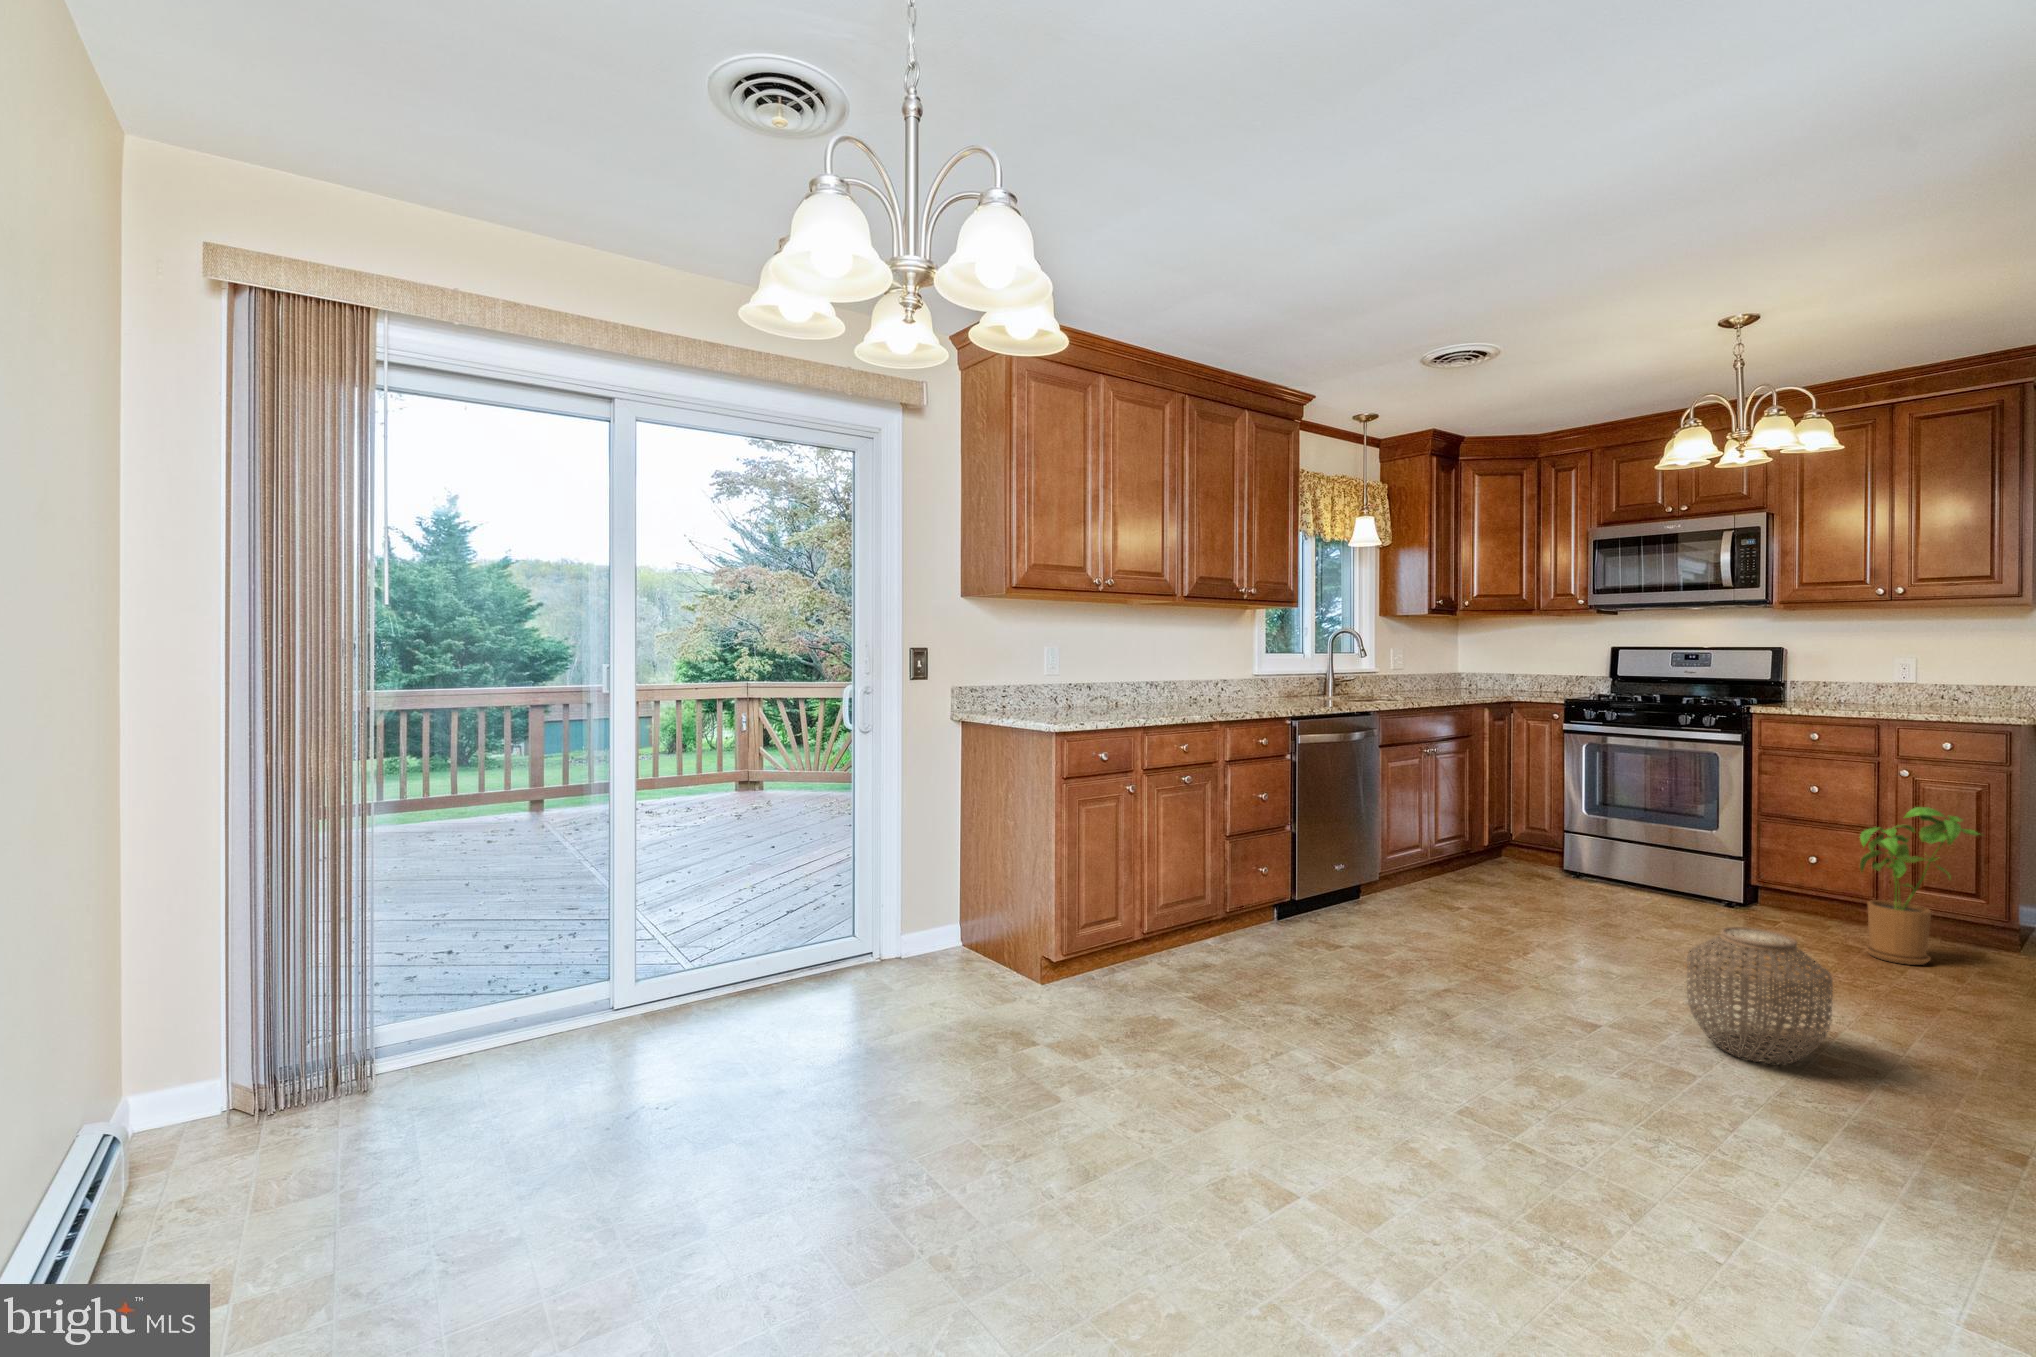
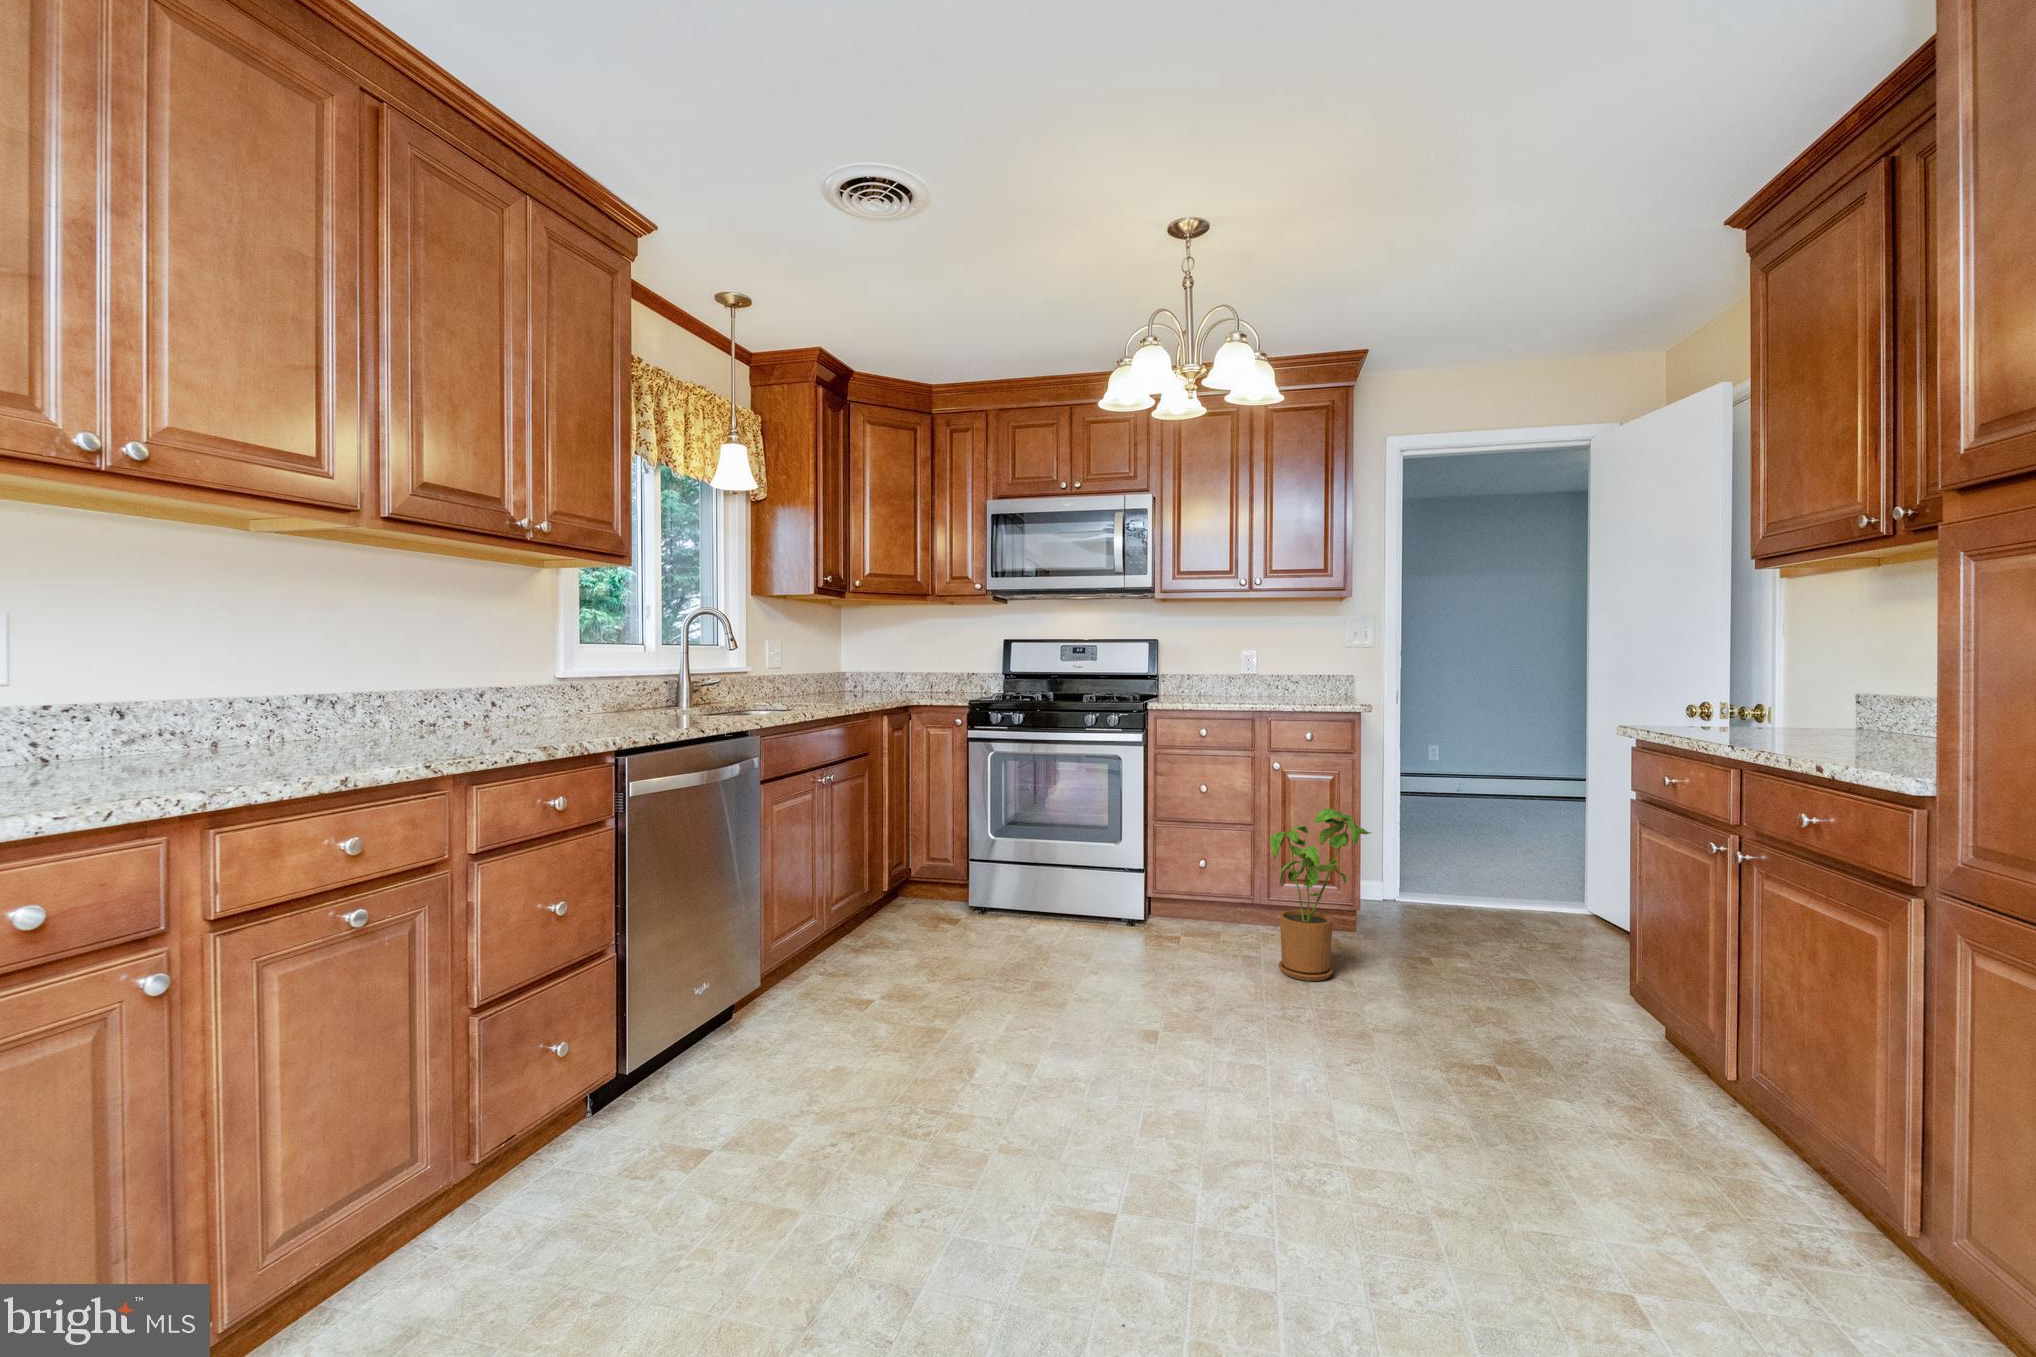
woven basket: present [1687,927,1833,1064] -> none [1244,1037,1425,1258]

